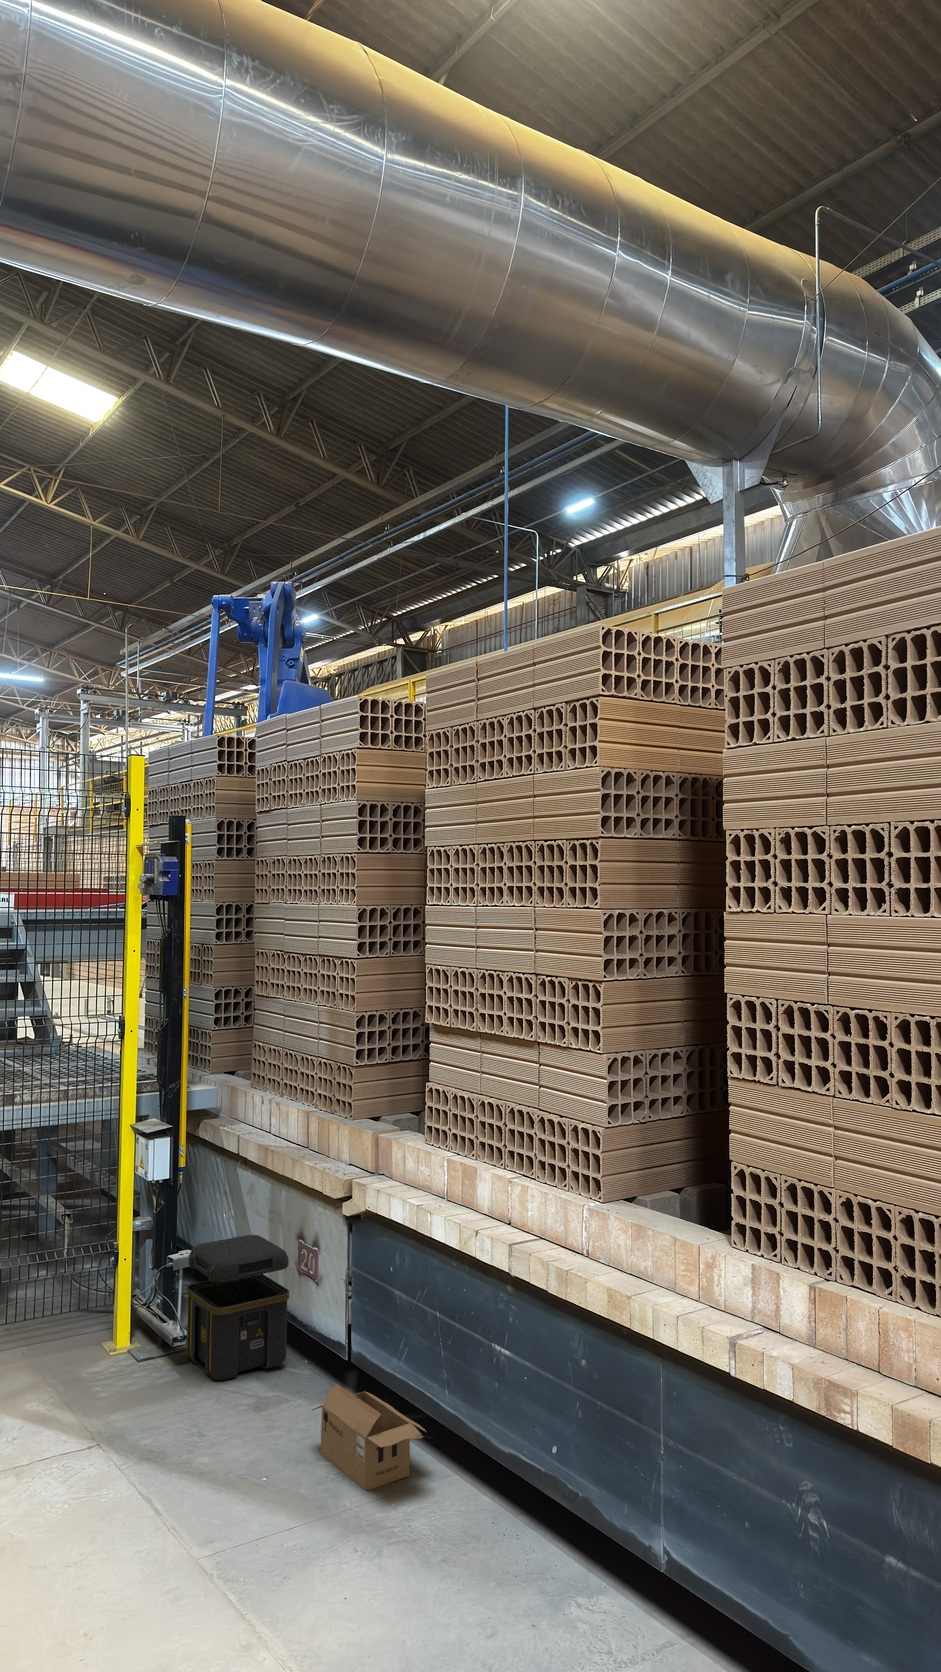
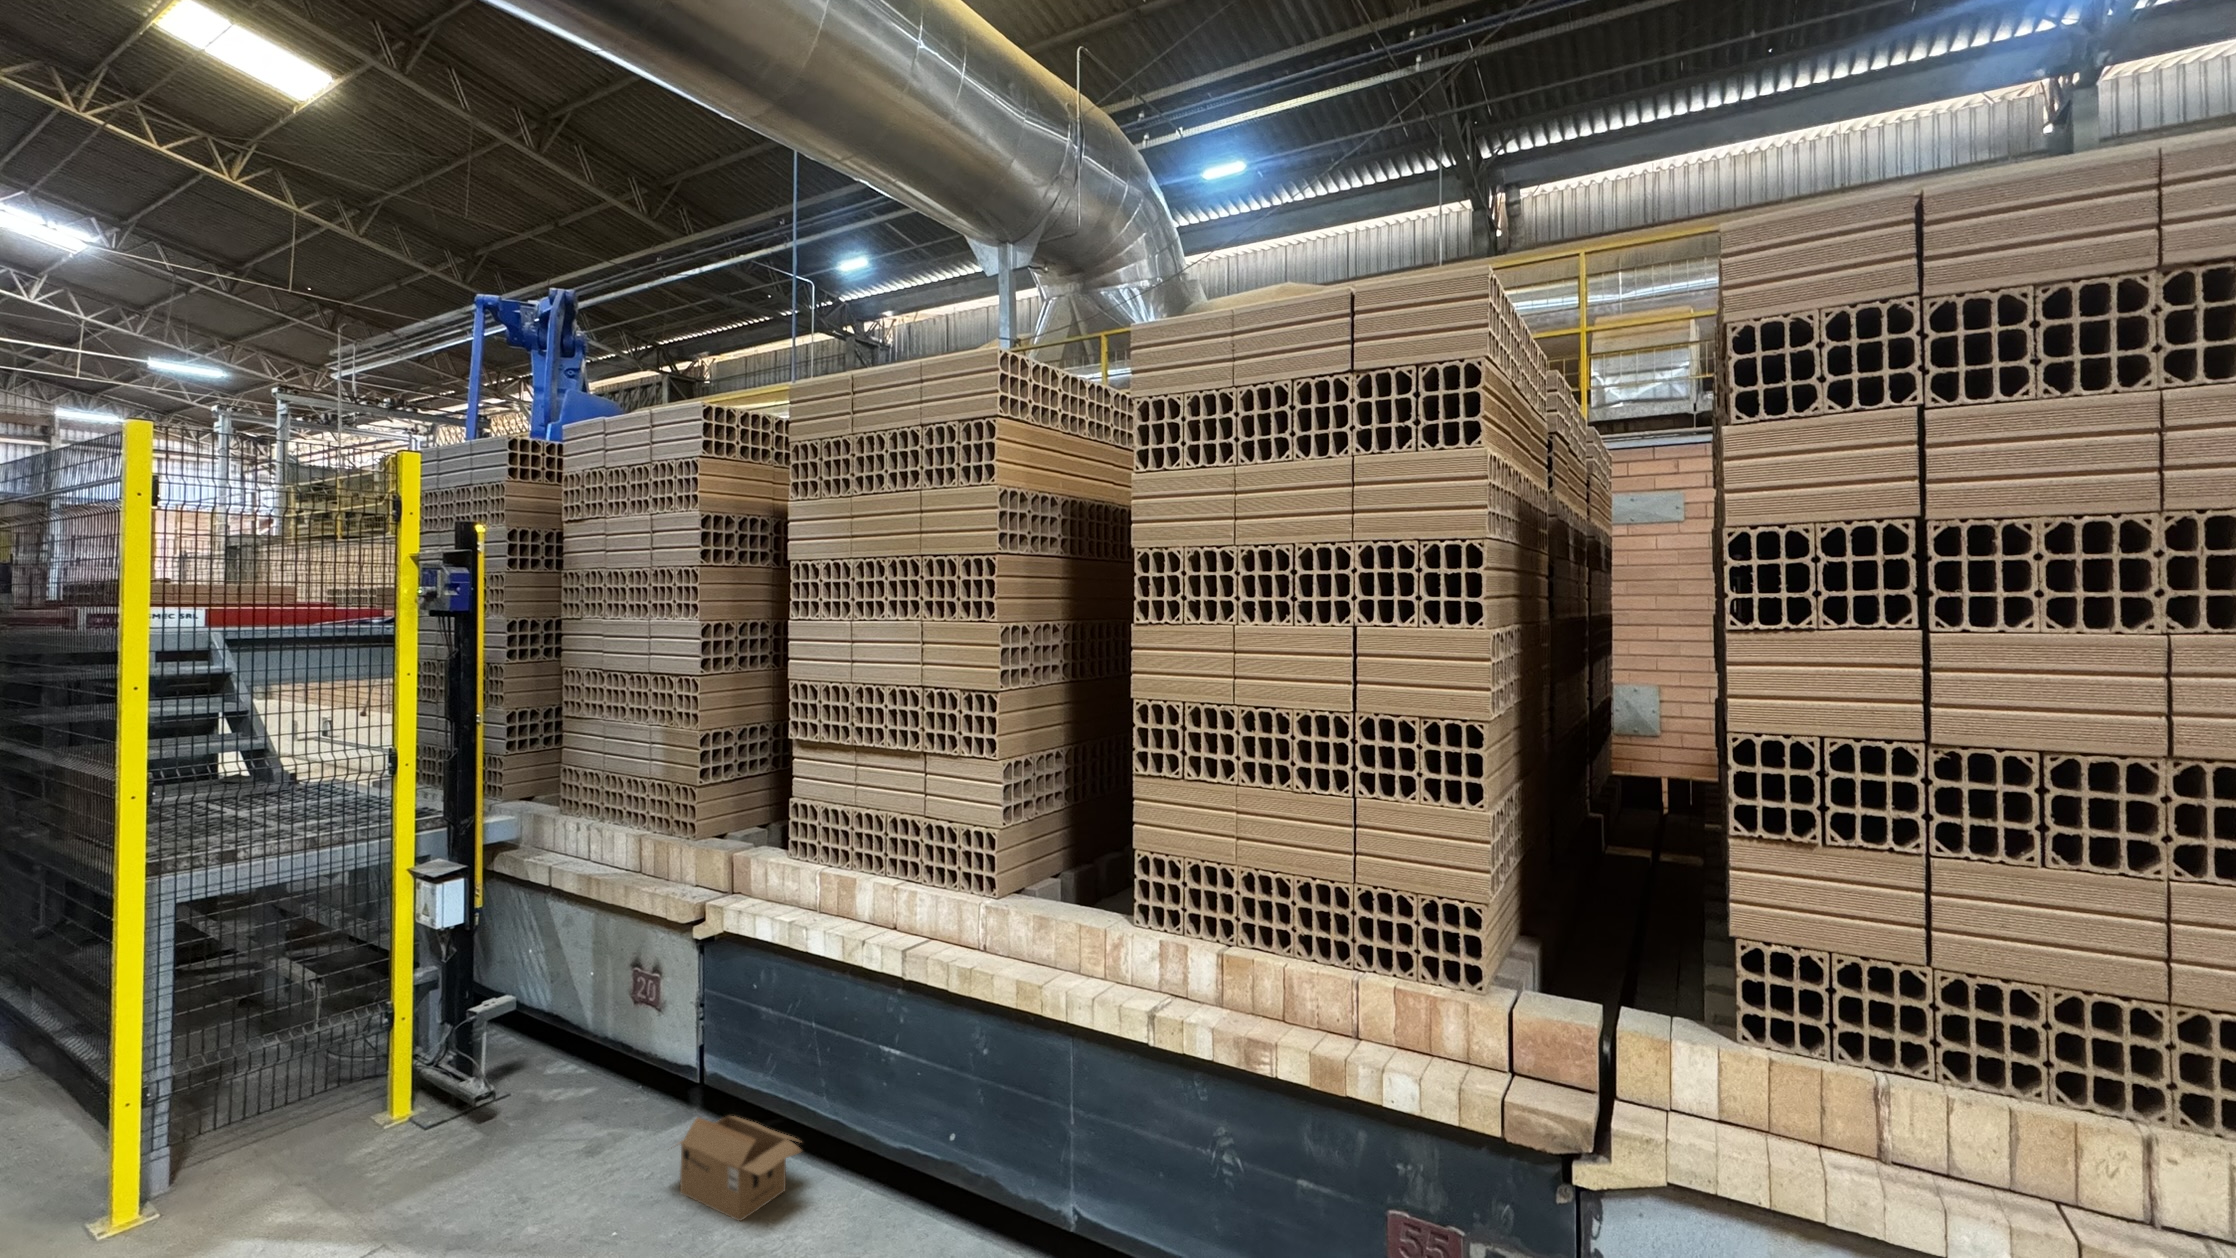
toolbox: present [186,1235,289,1381] -> none [490,970,624,1138]

